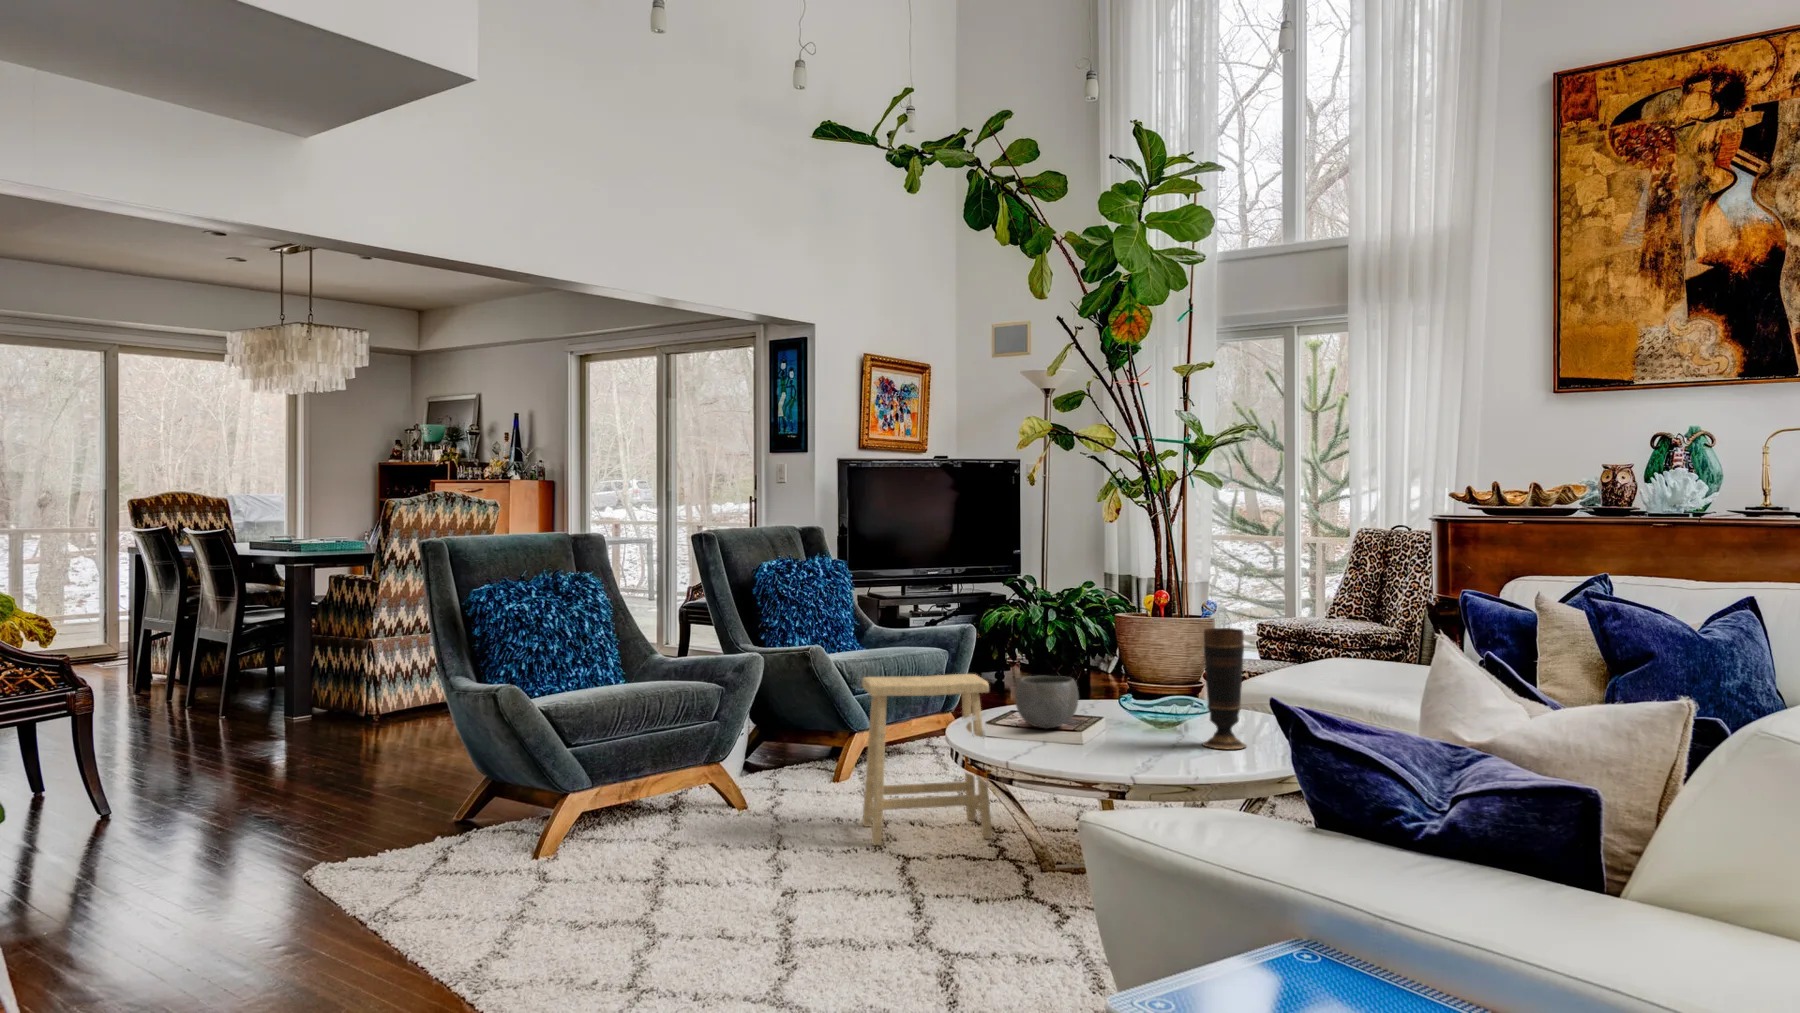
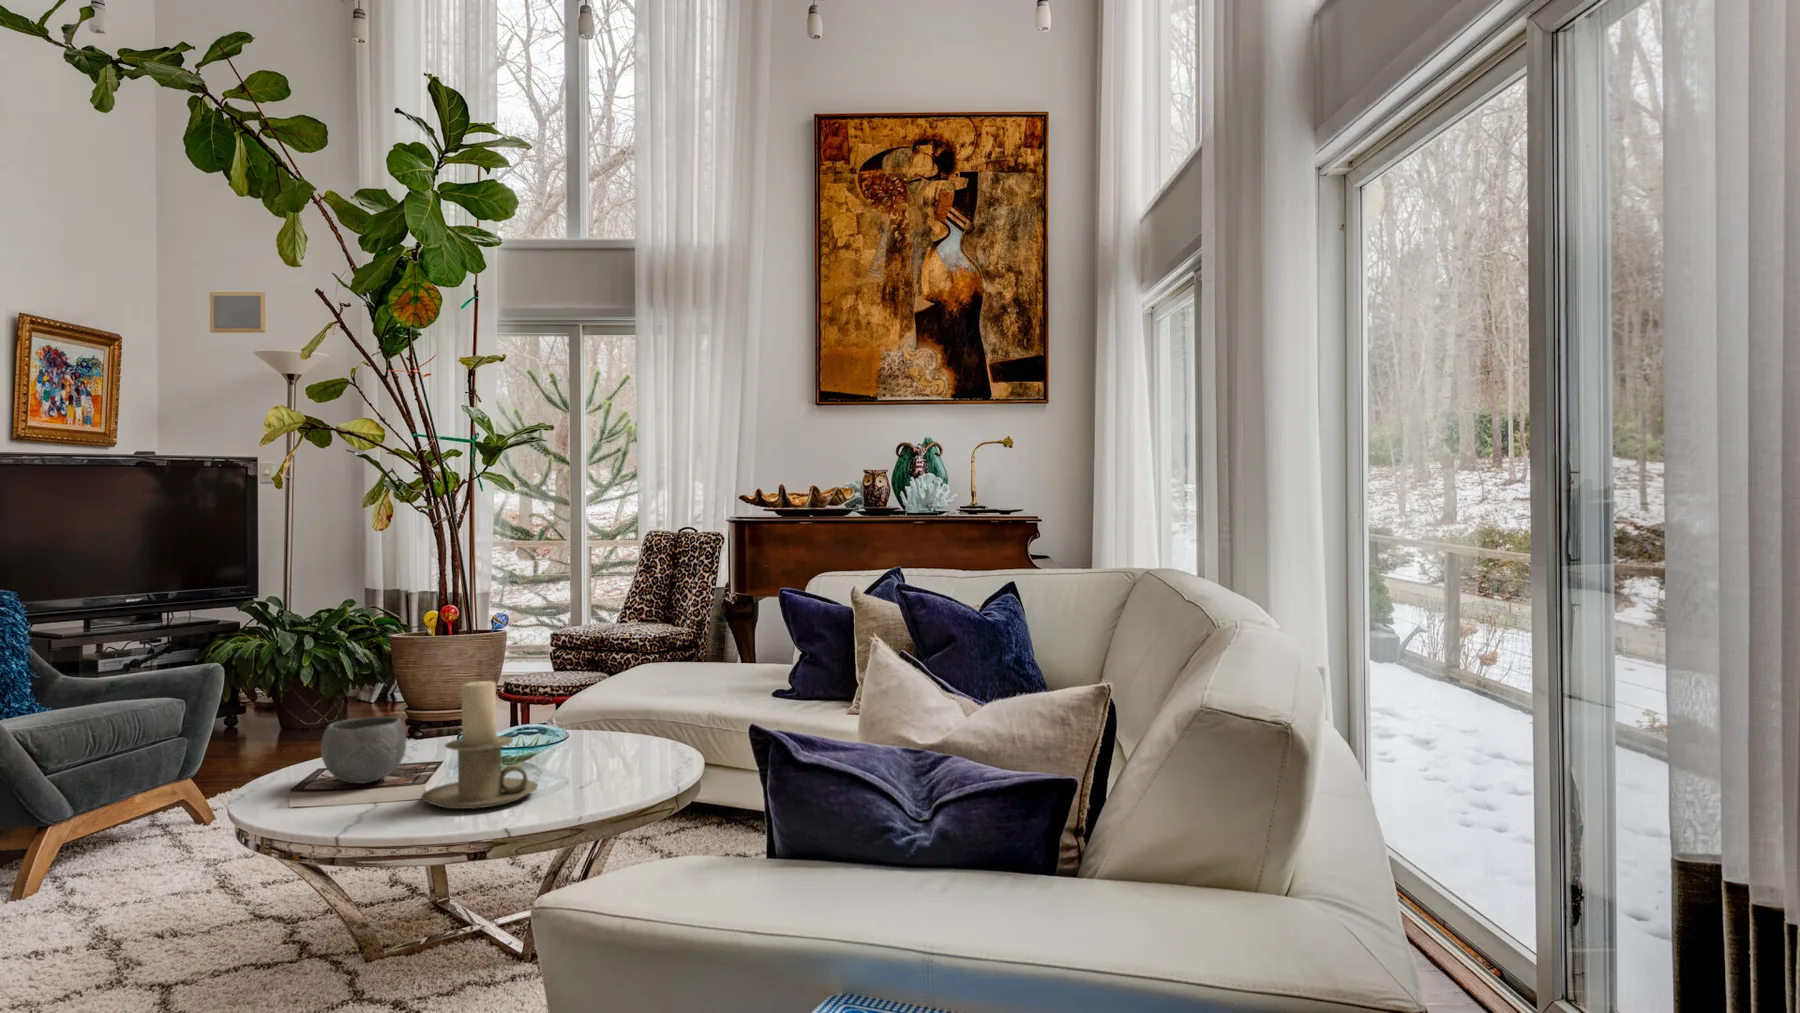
vase: present [1203,628,1246,749] -> none [562,642,612,778]
candle holder: none [1079,653,1174,759] -> present [421,681,537,809]
footstool: present [862,674,992,845] -> none [75,726,286,982]

